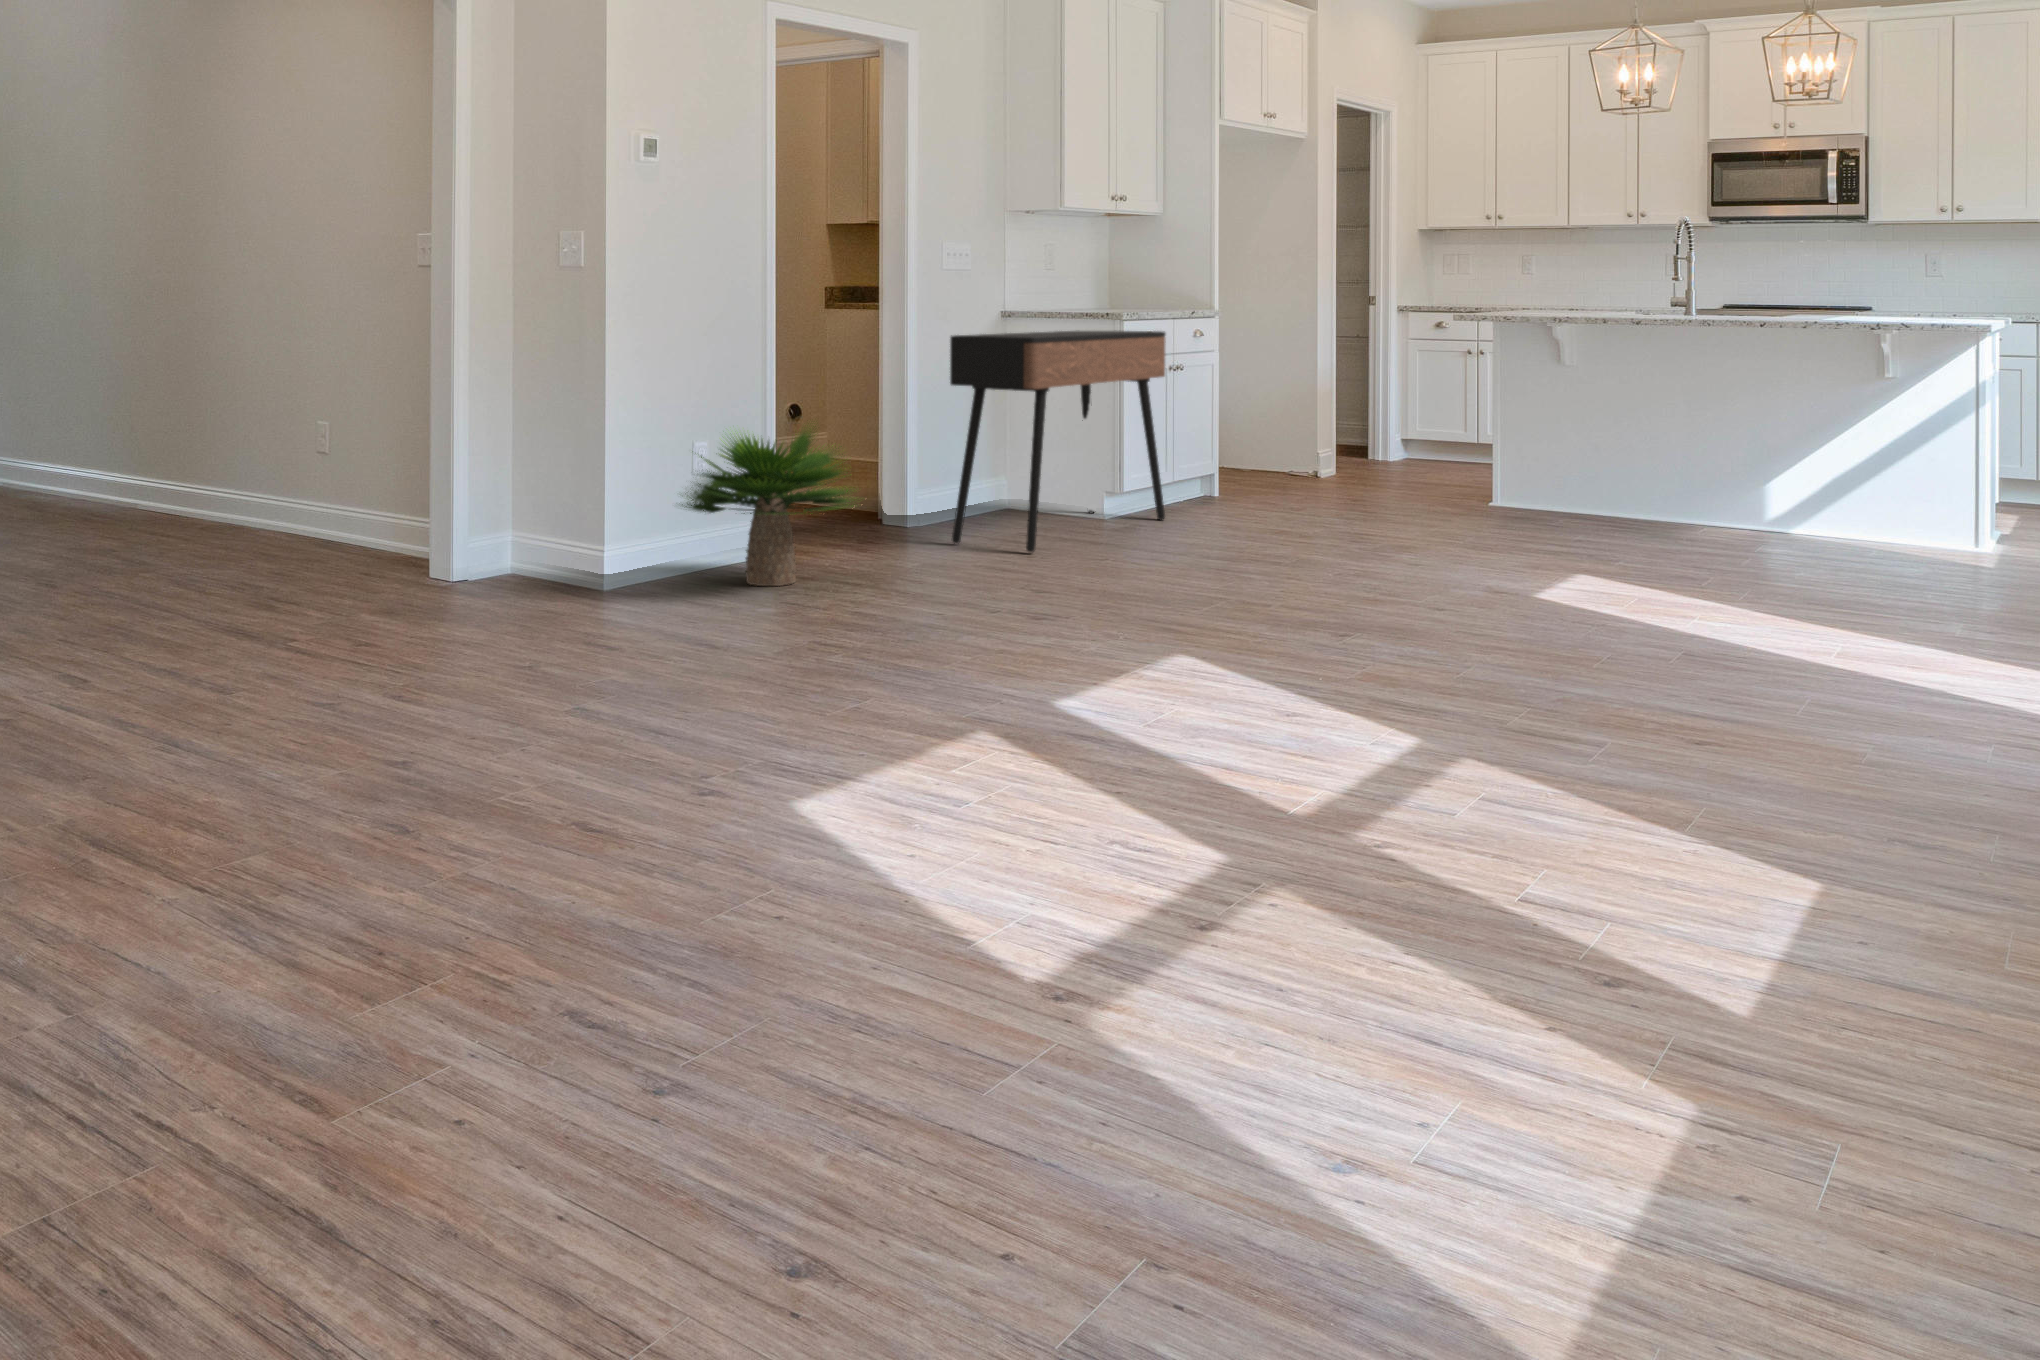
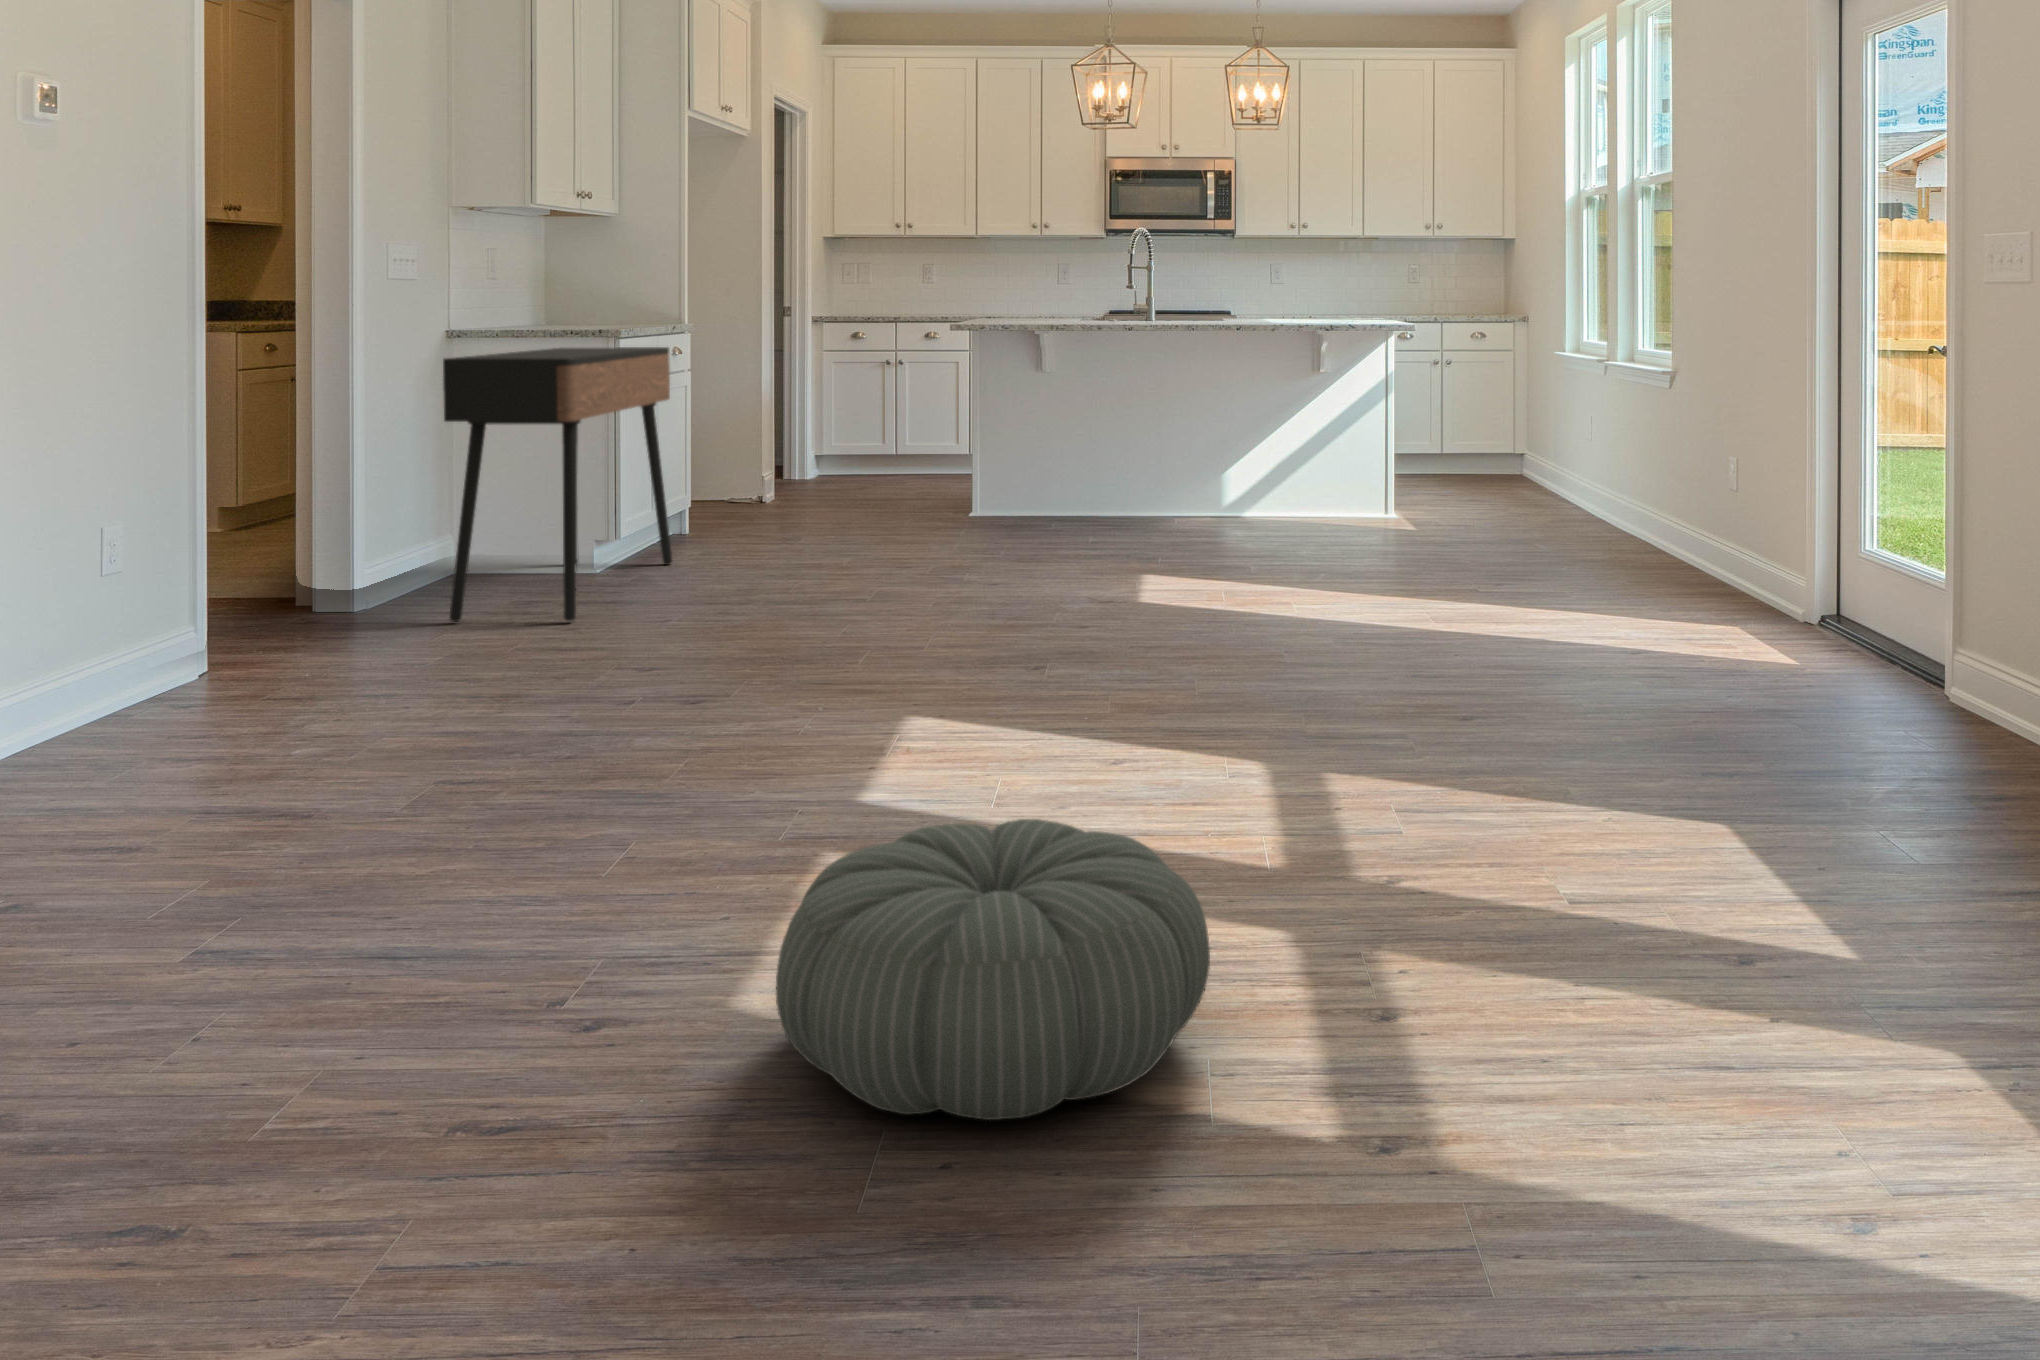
potted plant: present [682,428,854,586] -> none [88,472,404,716]
pouf: none [743,696,1071,907] -> present [776,819,1210,1120]

